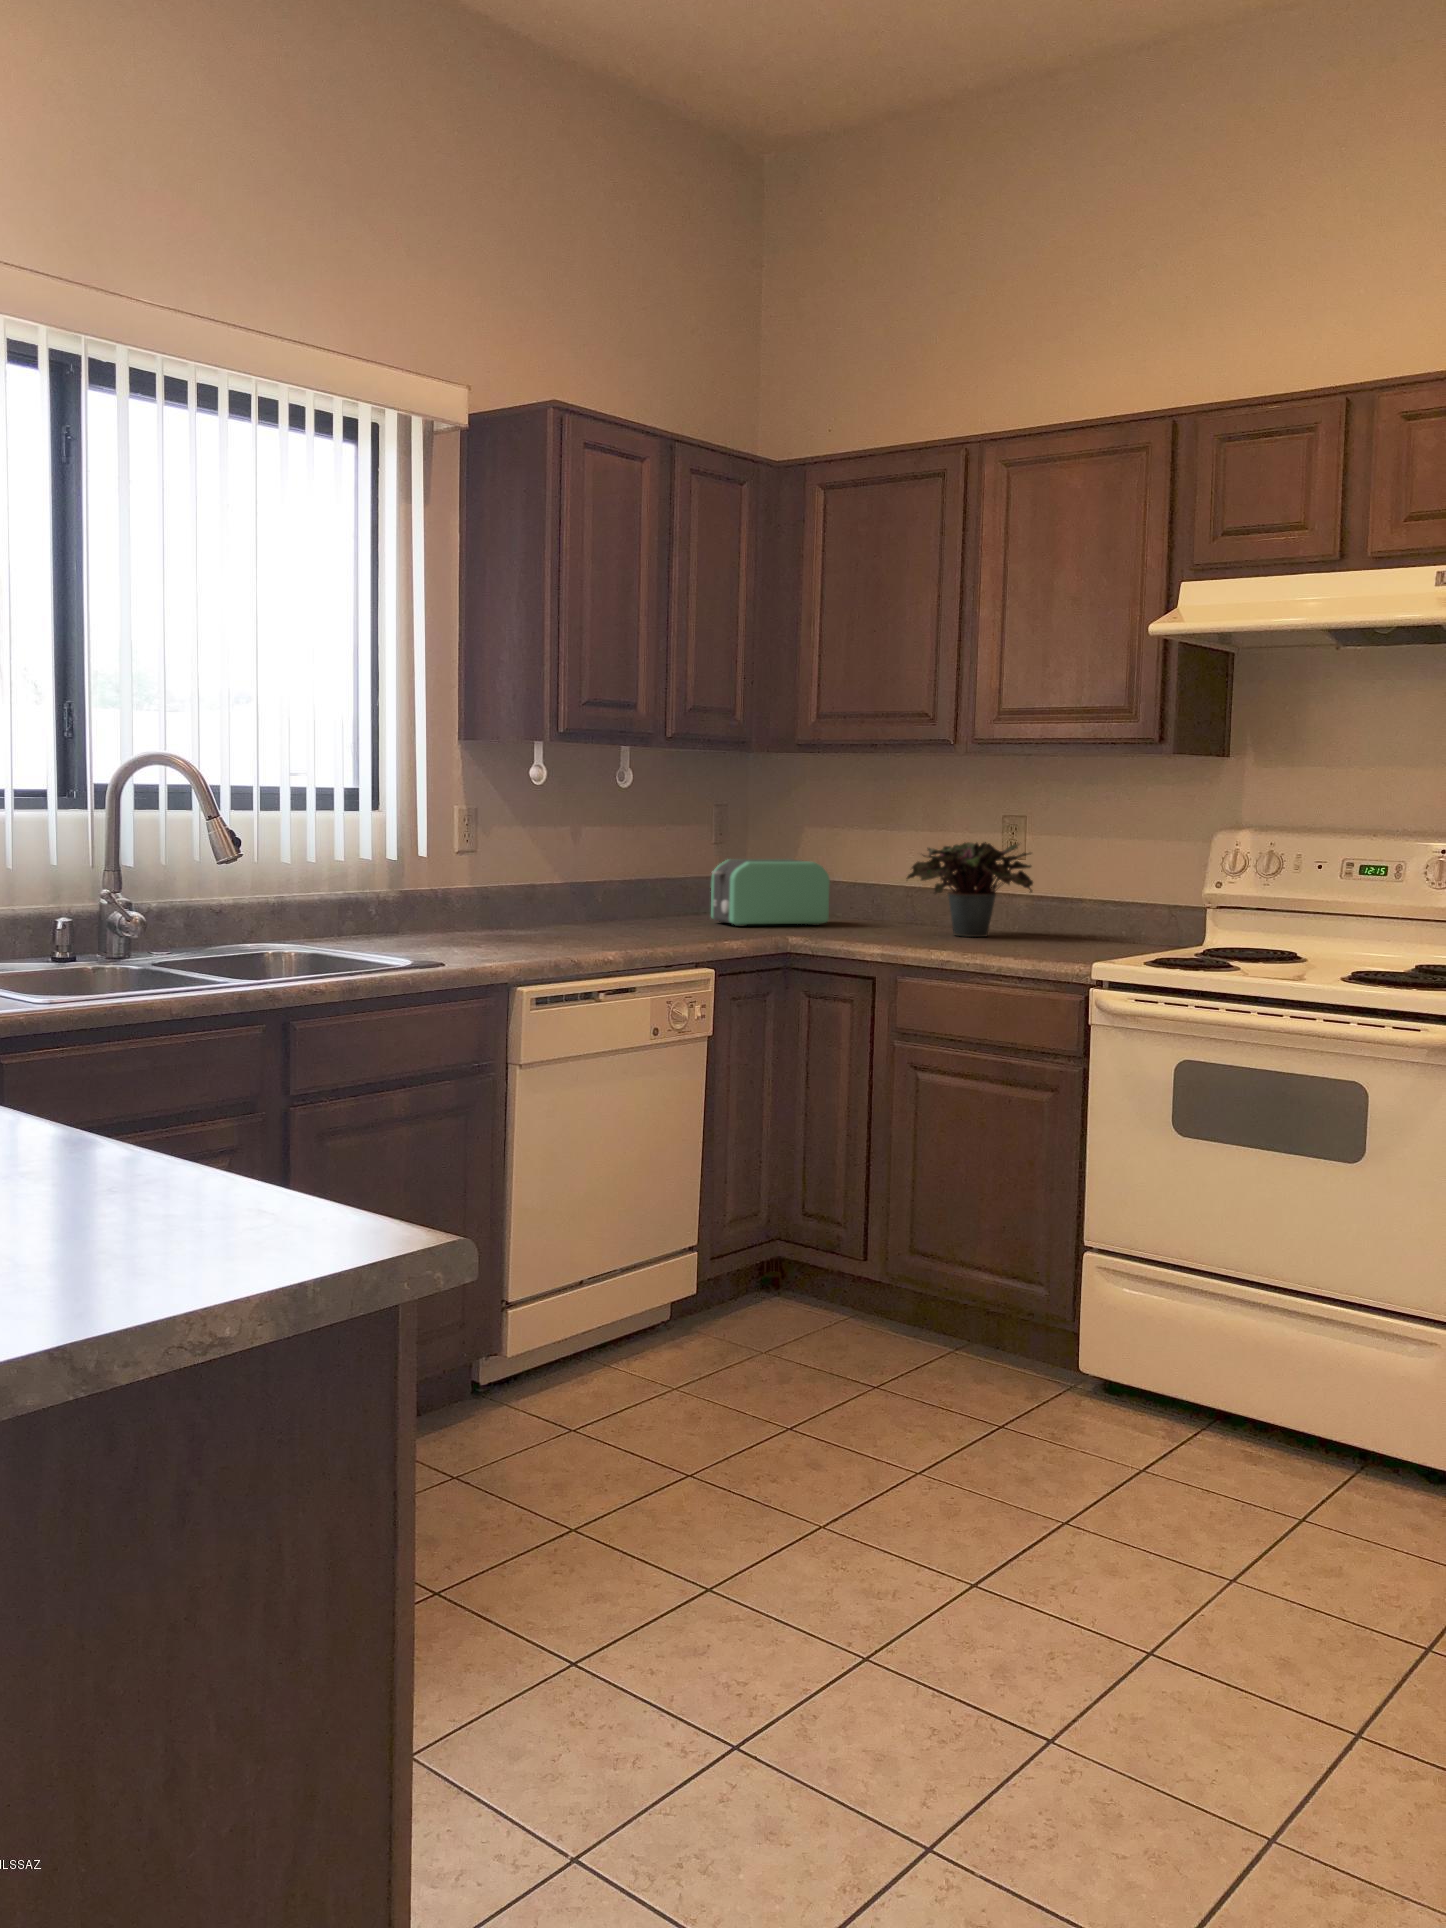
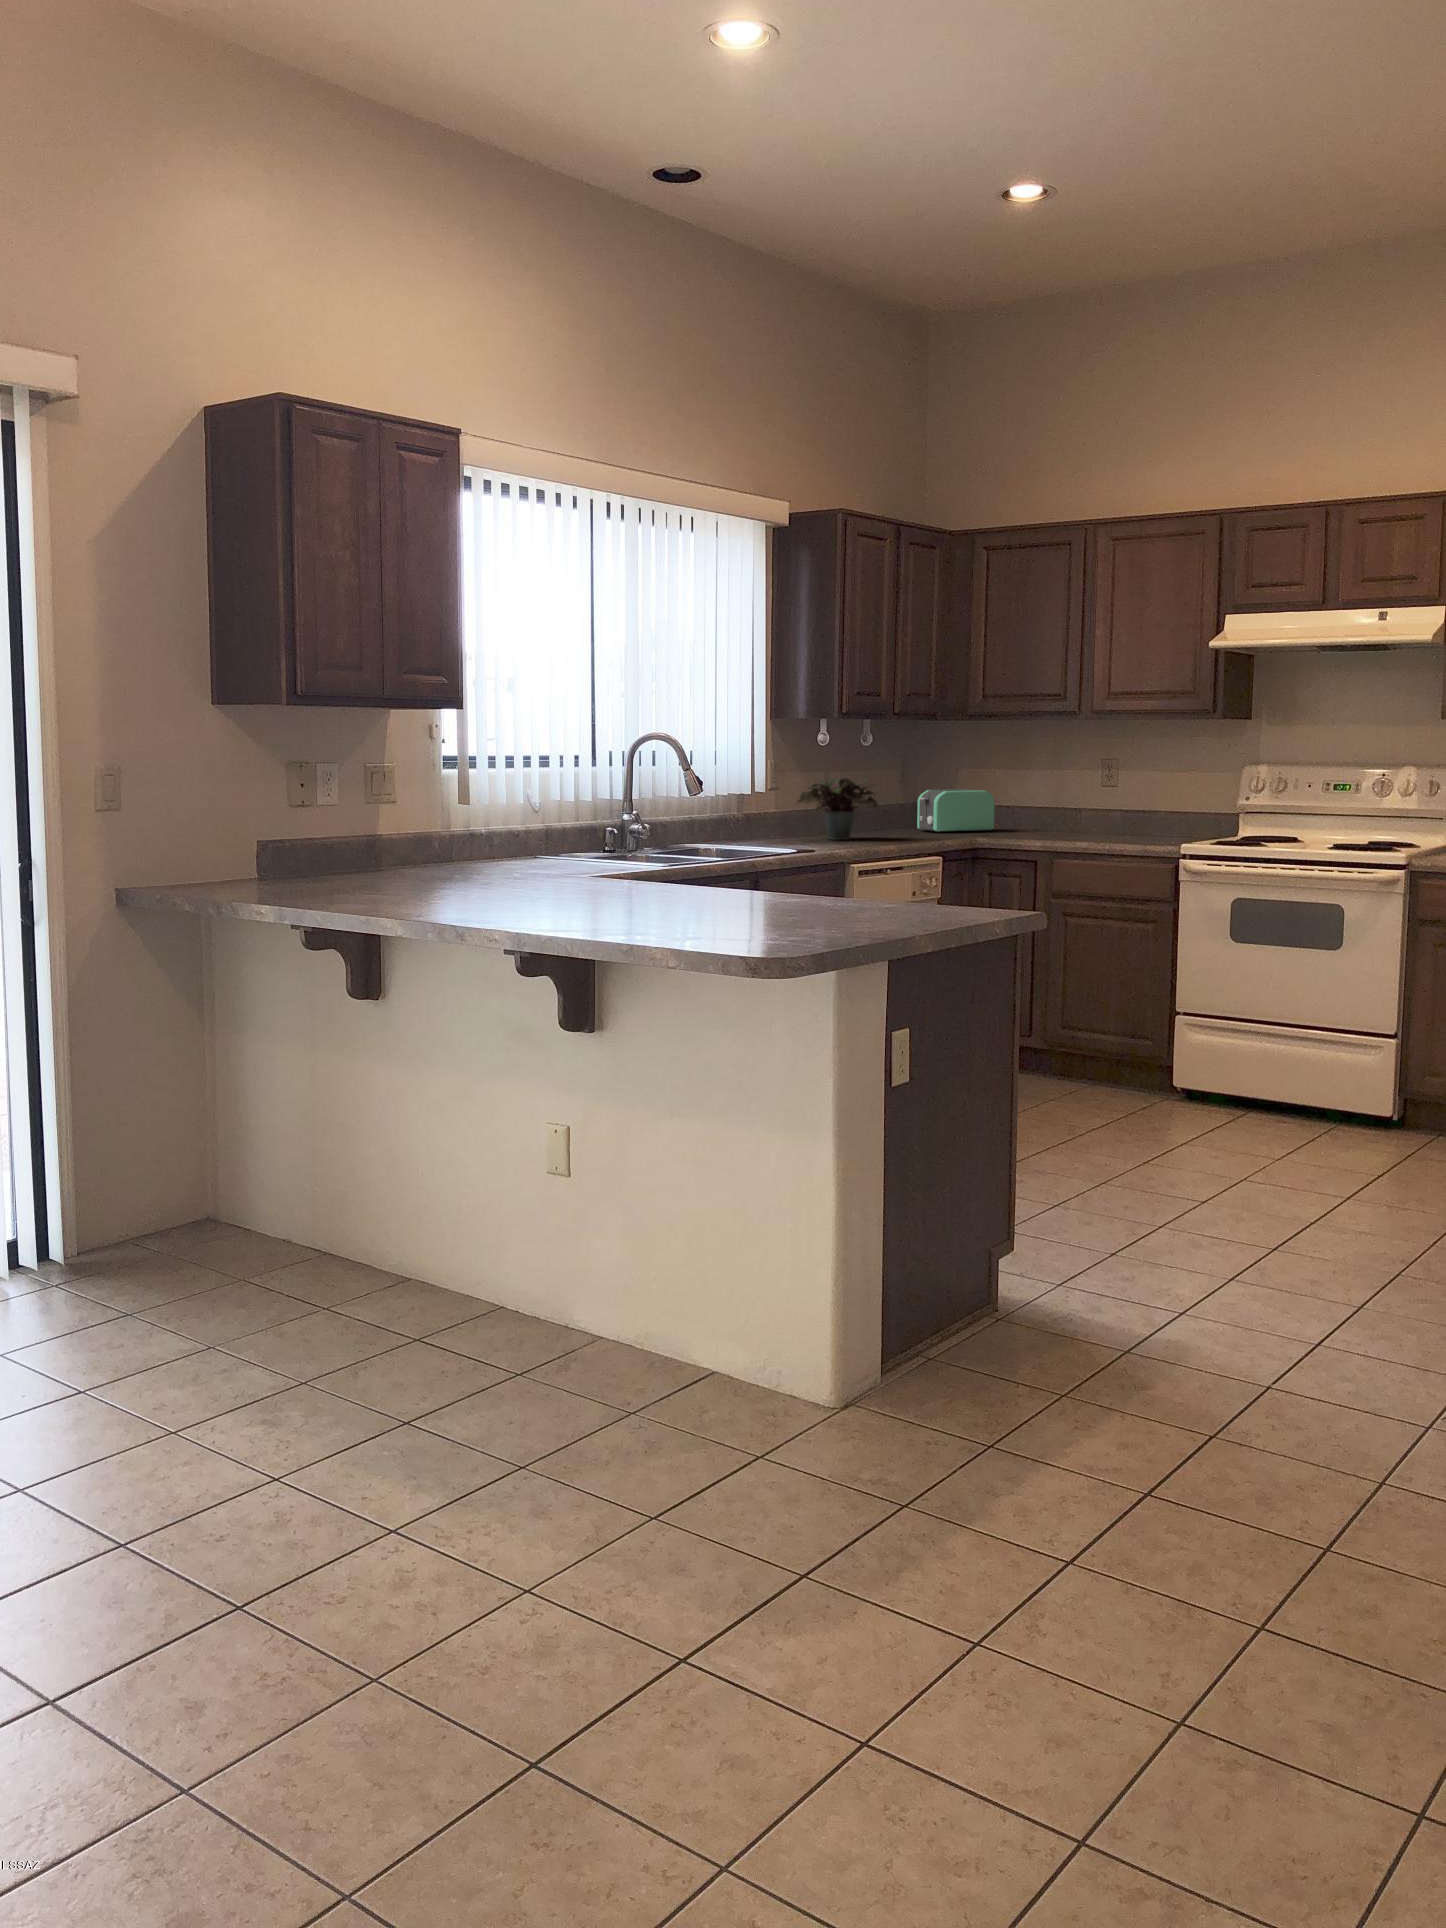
potted plant: present [906,842,1033,937] -> present [798,778,878,840]

